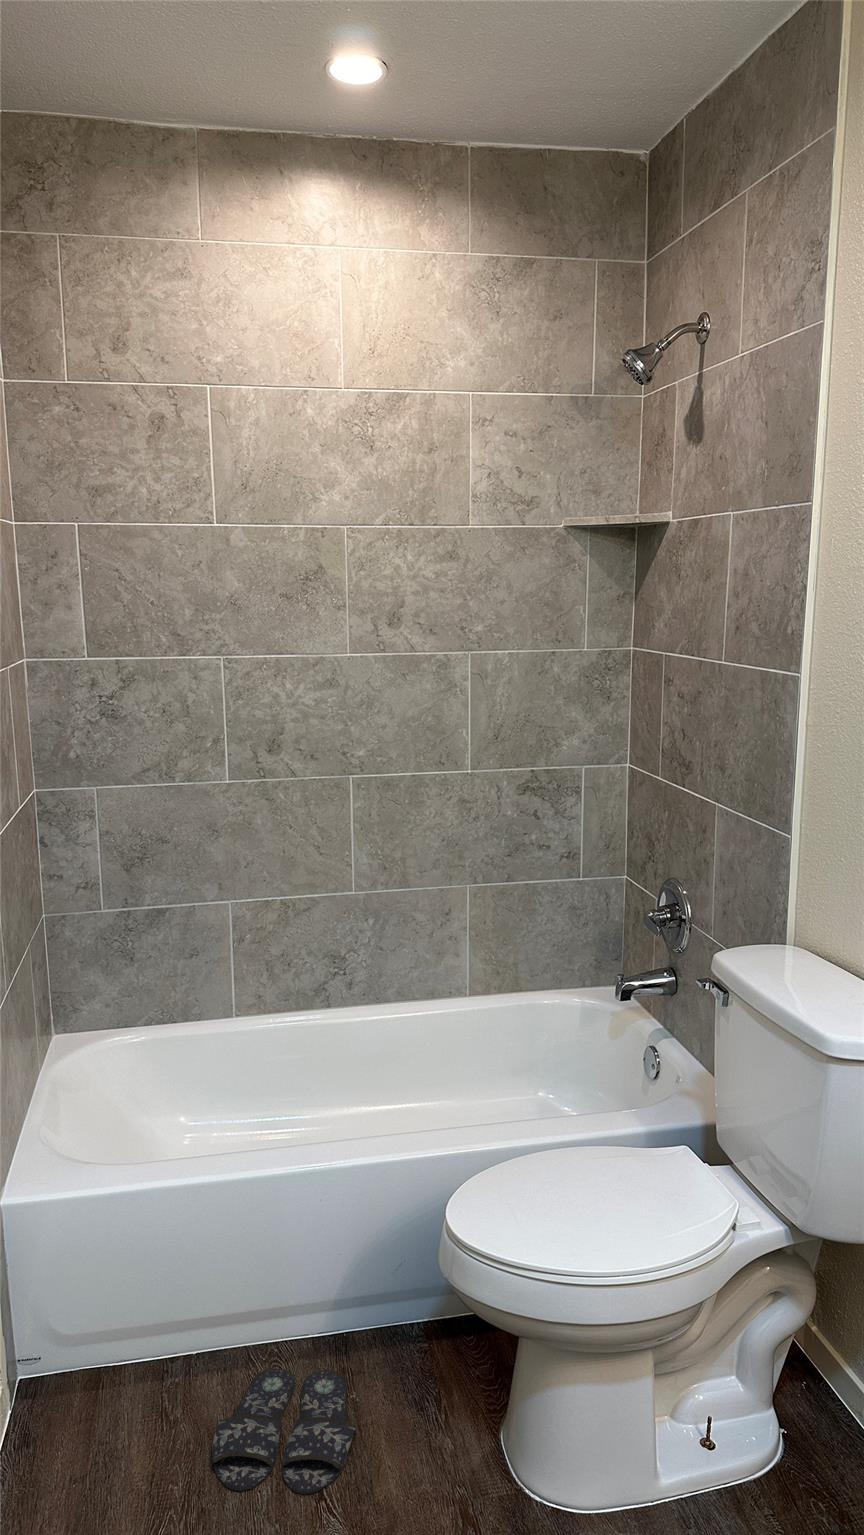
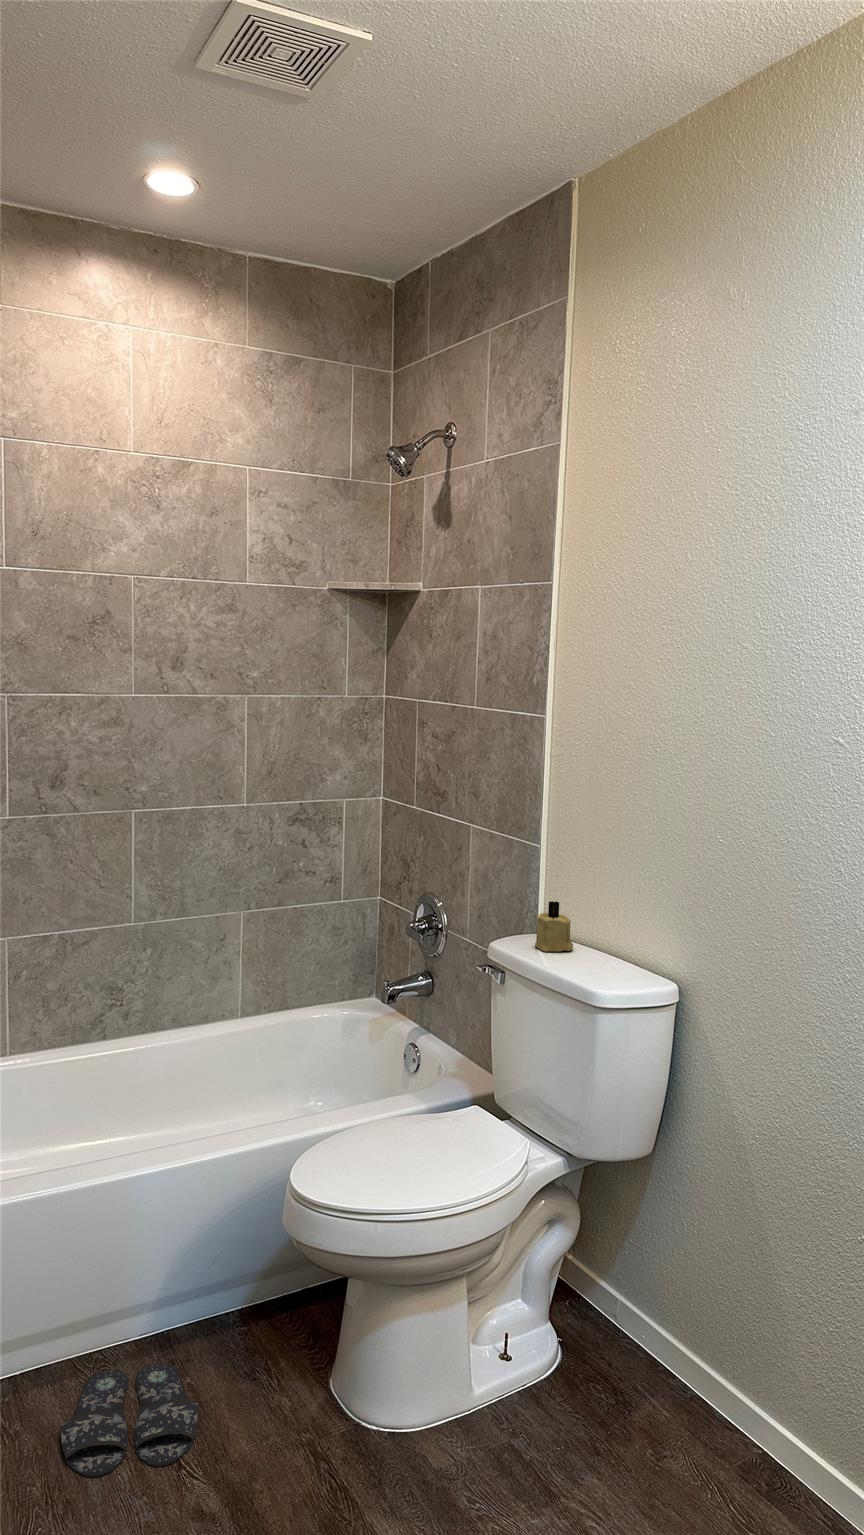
candle: none [766,909,815,973] -> present [535,901,573,952]

